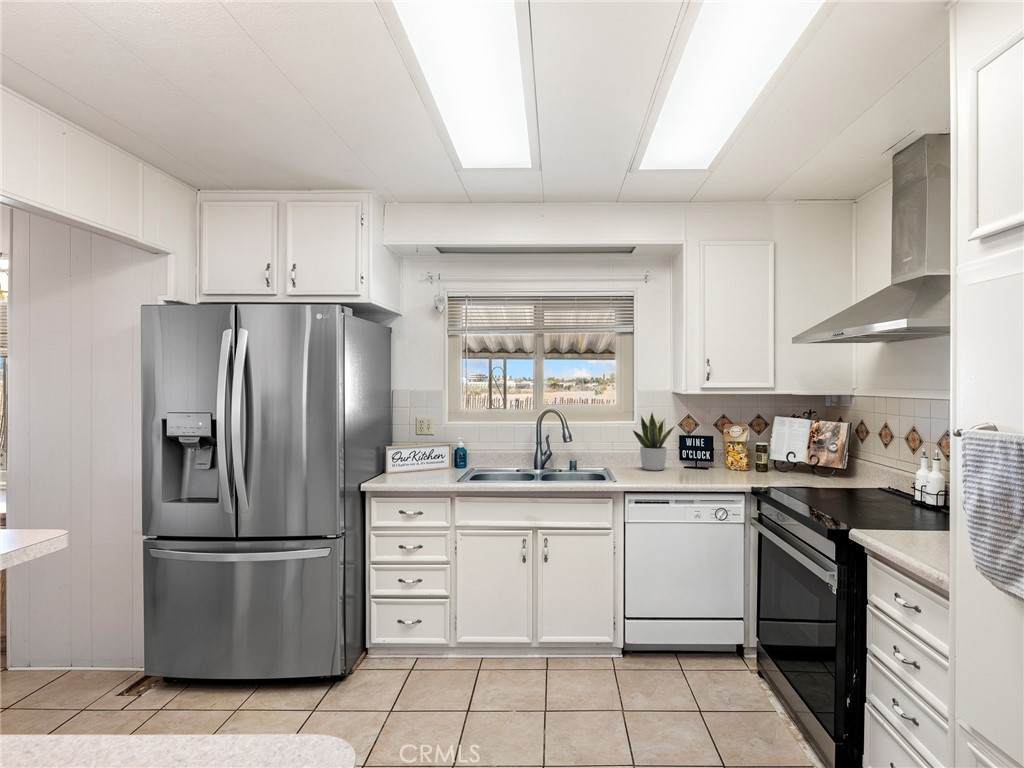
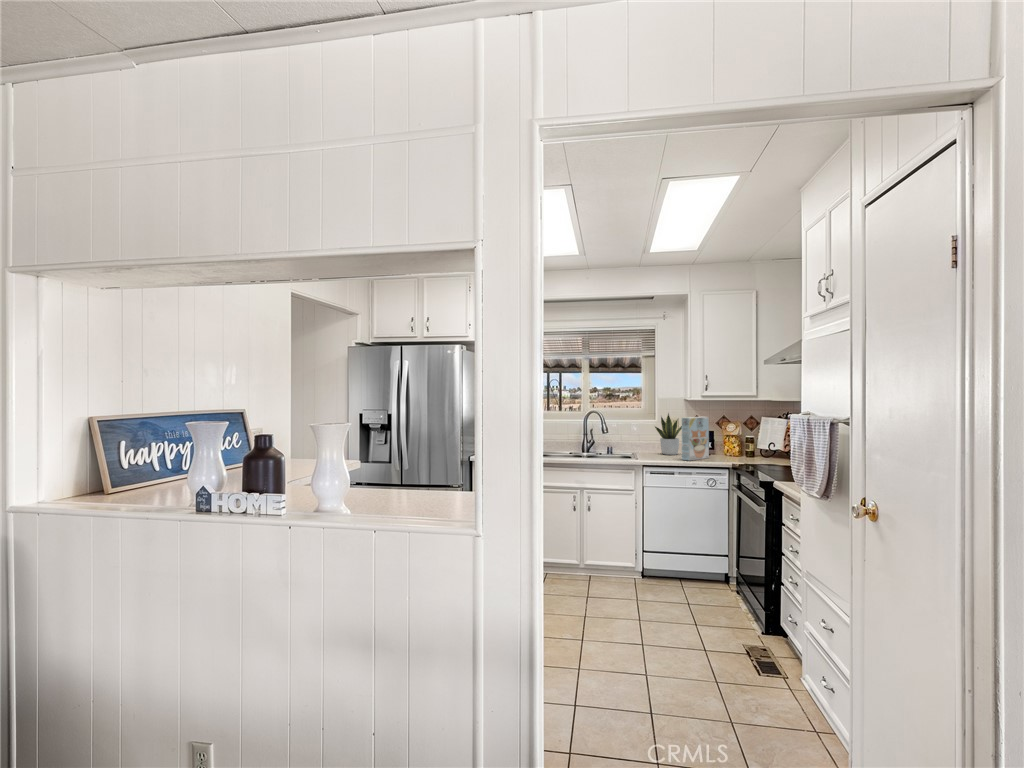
cereal box: none [678,417,712,482] -> present [682,417,709,461]

